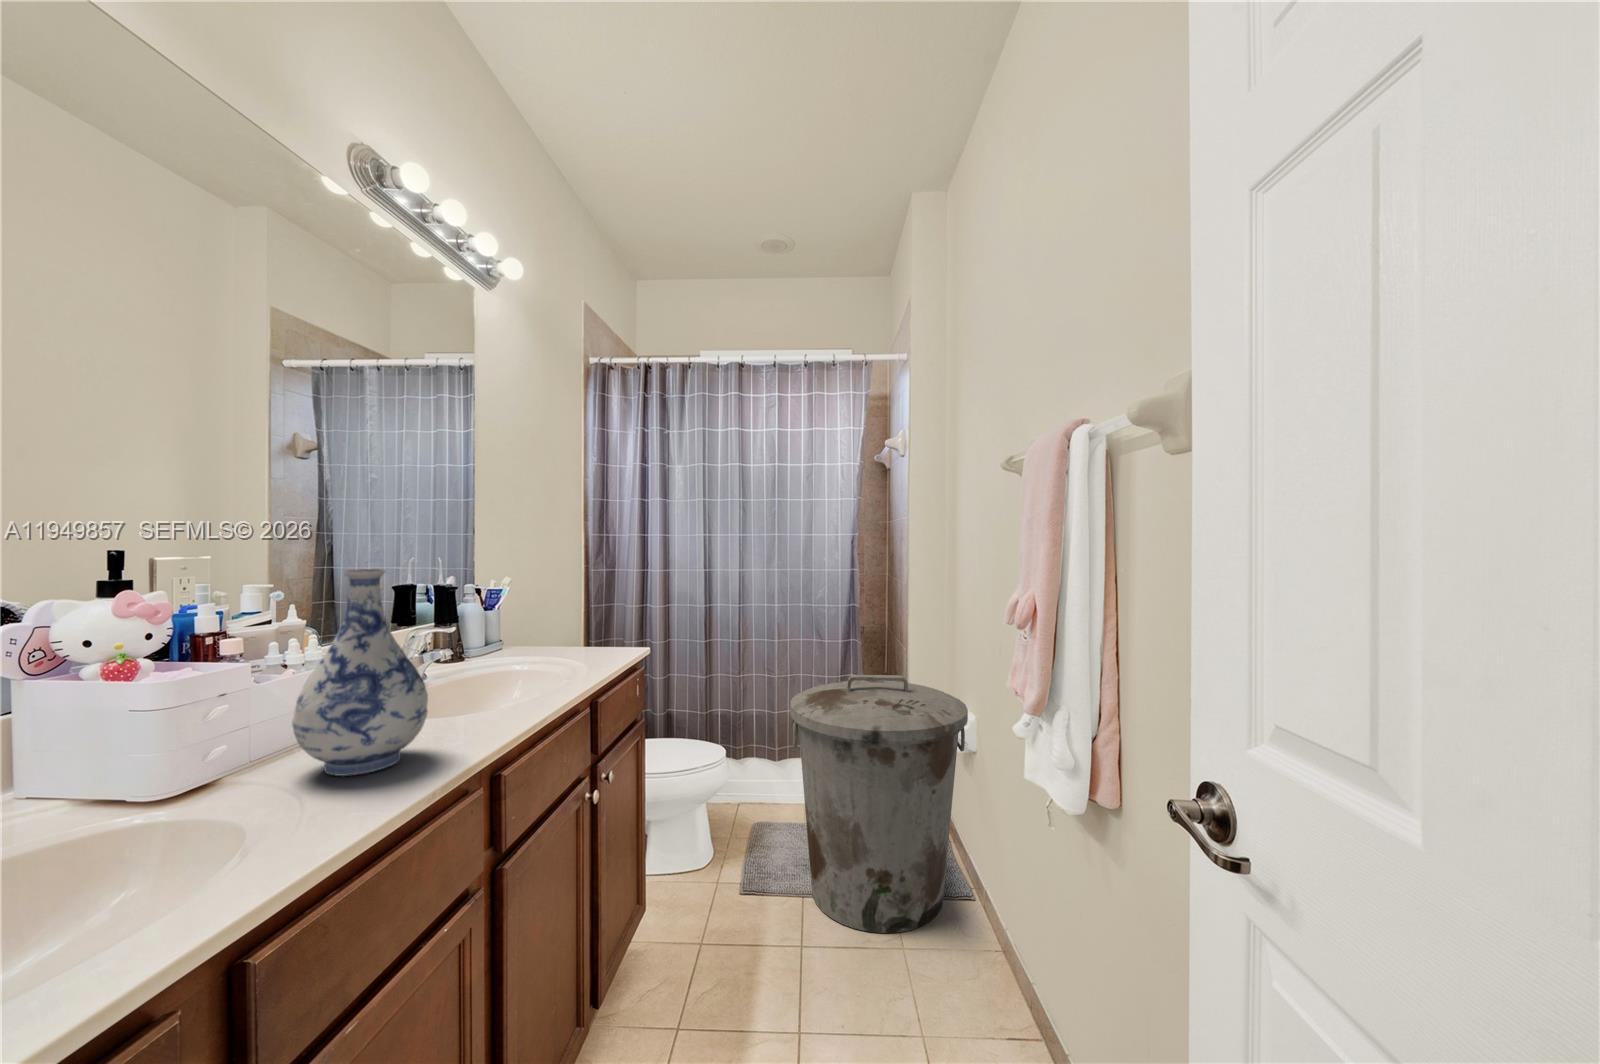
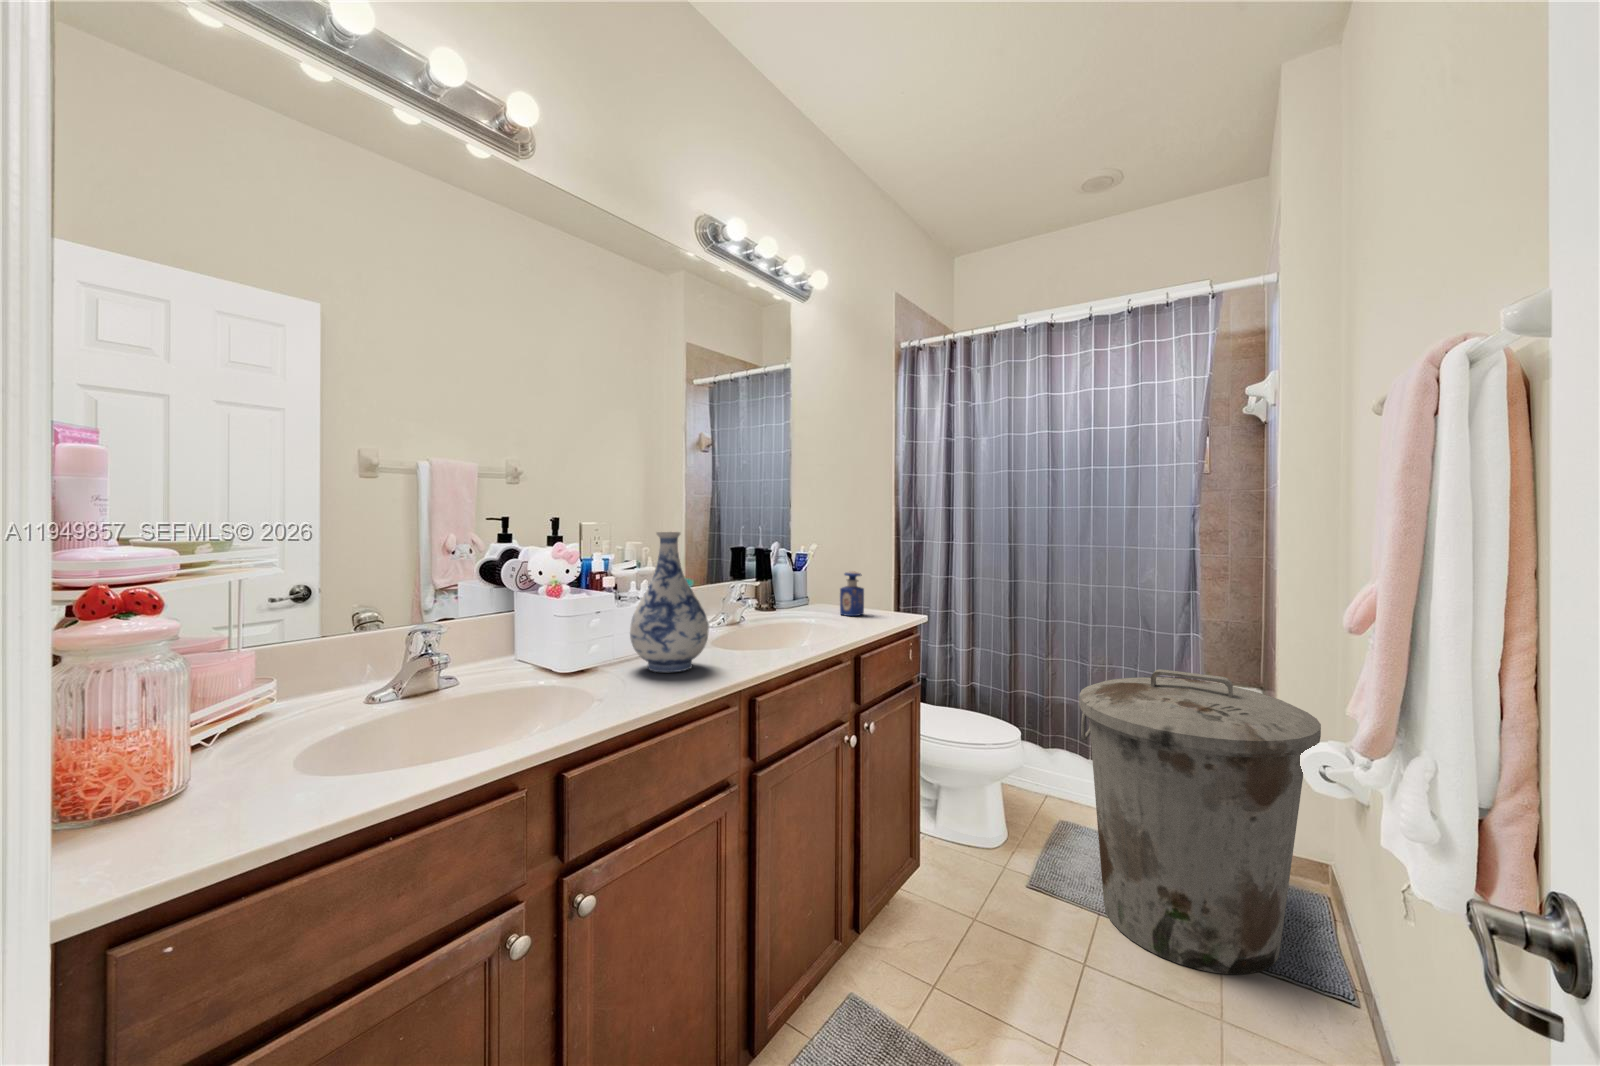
perfume bottle: none [547,604,576,655] -> present [840,571,864,616]

